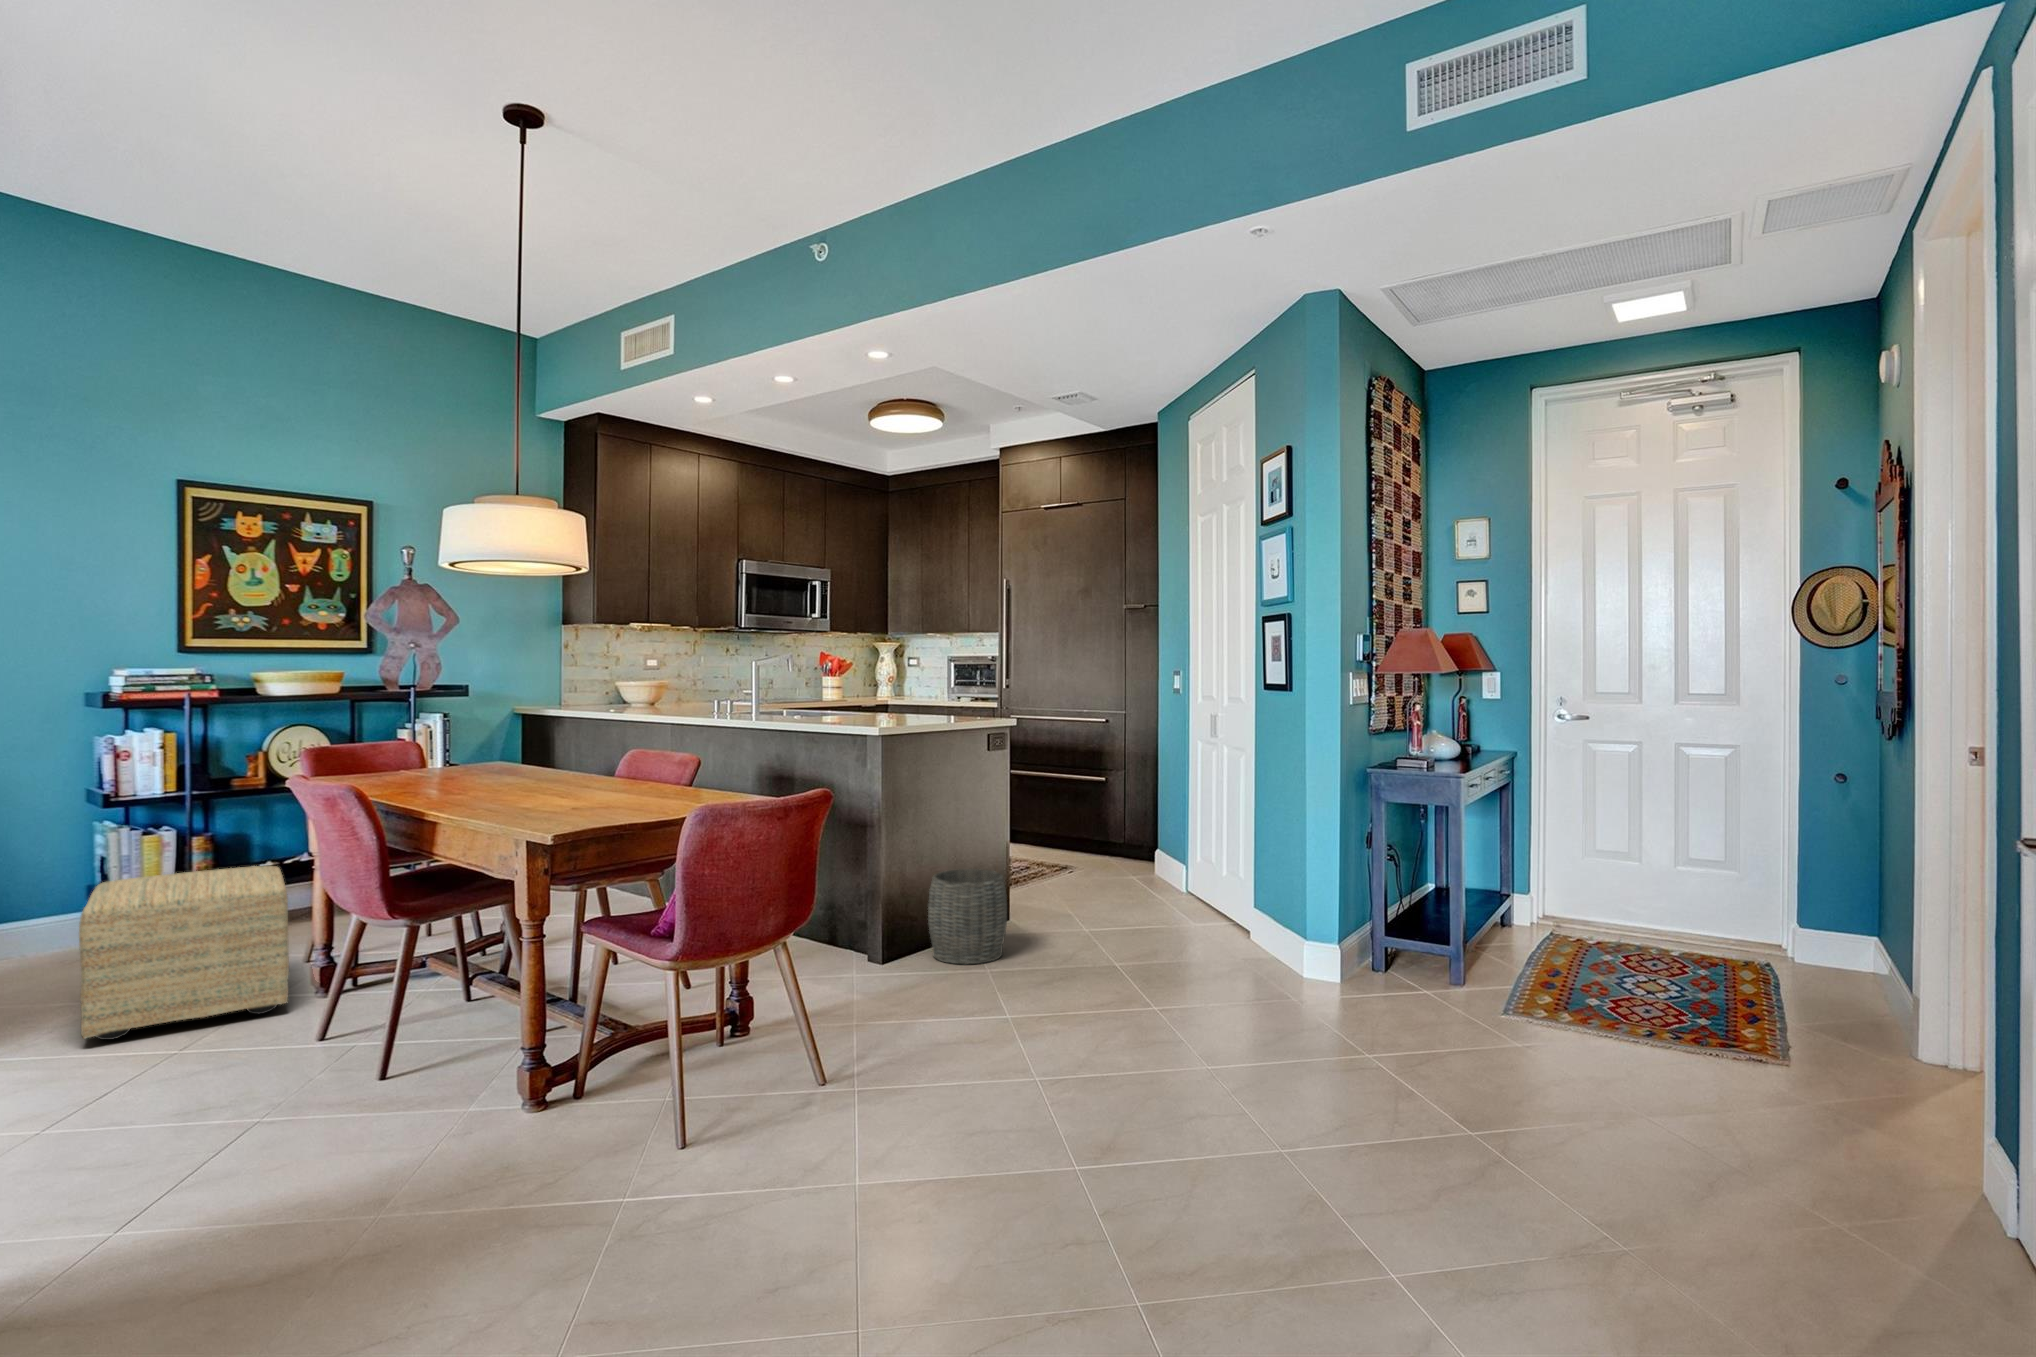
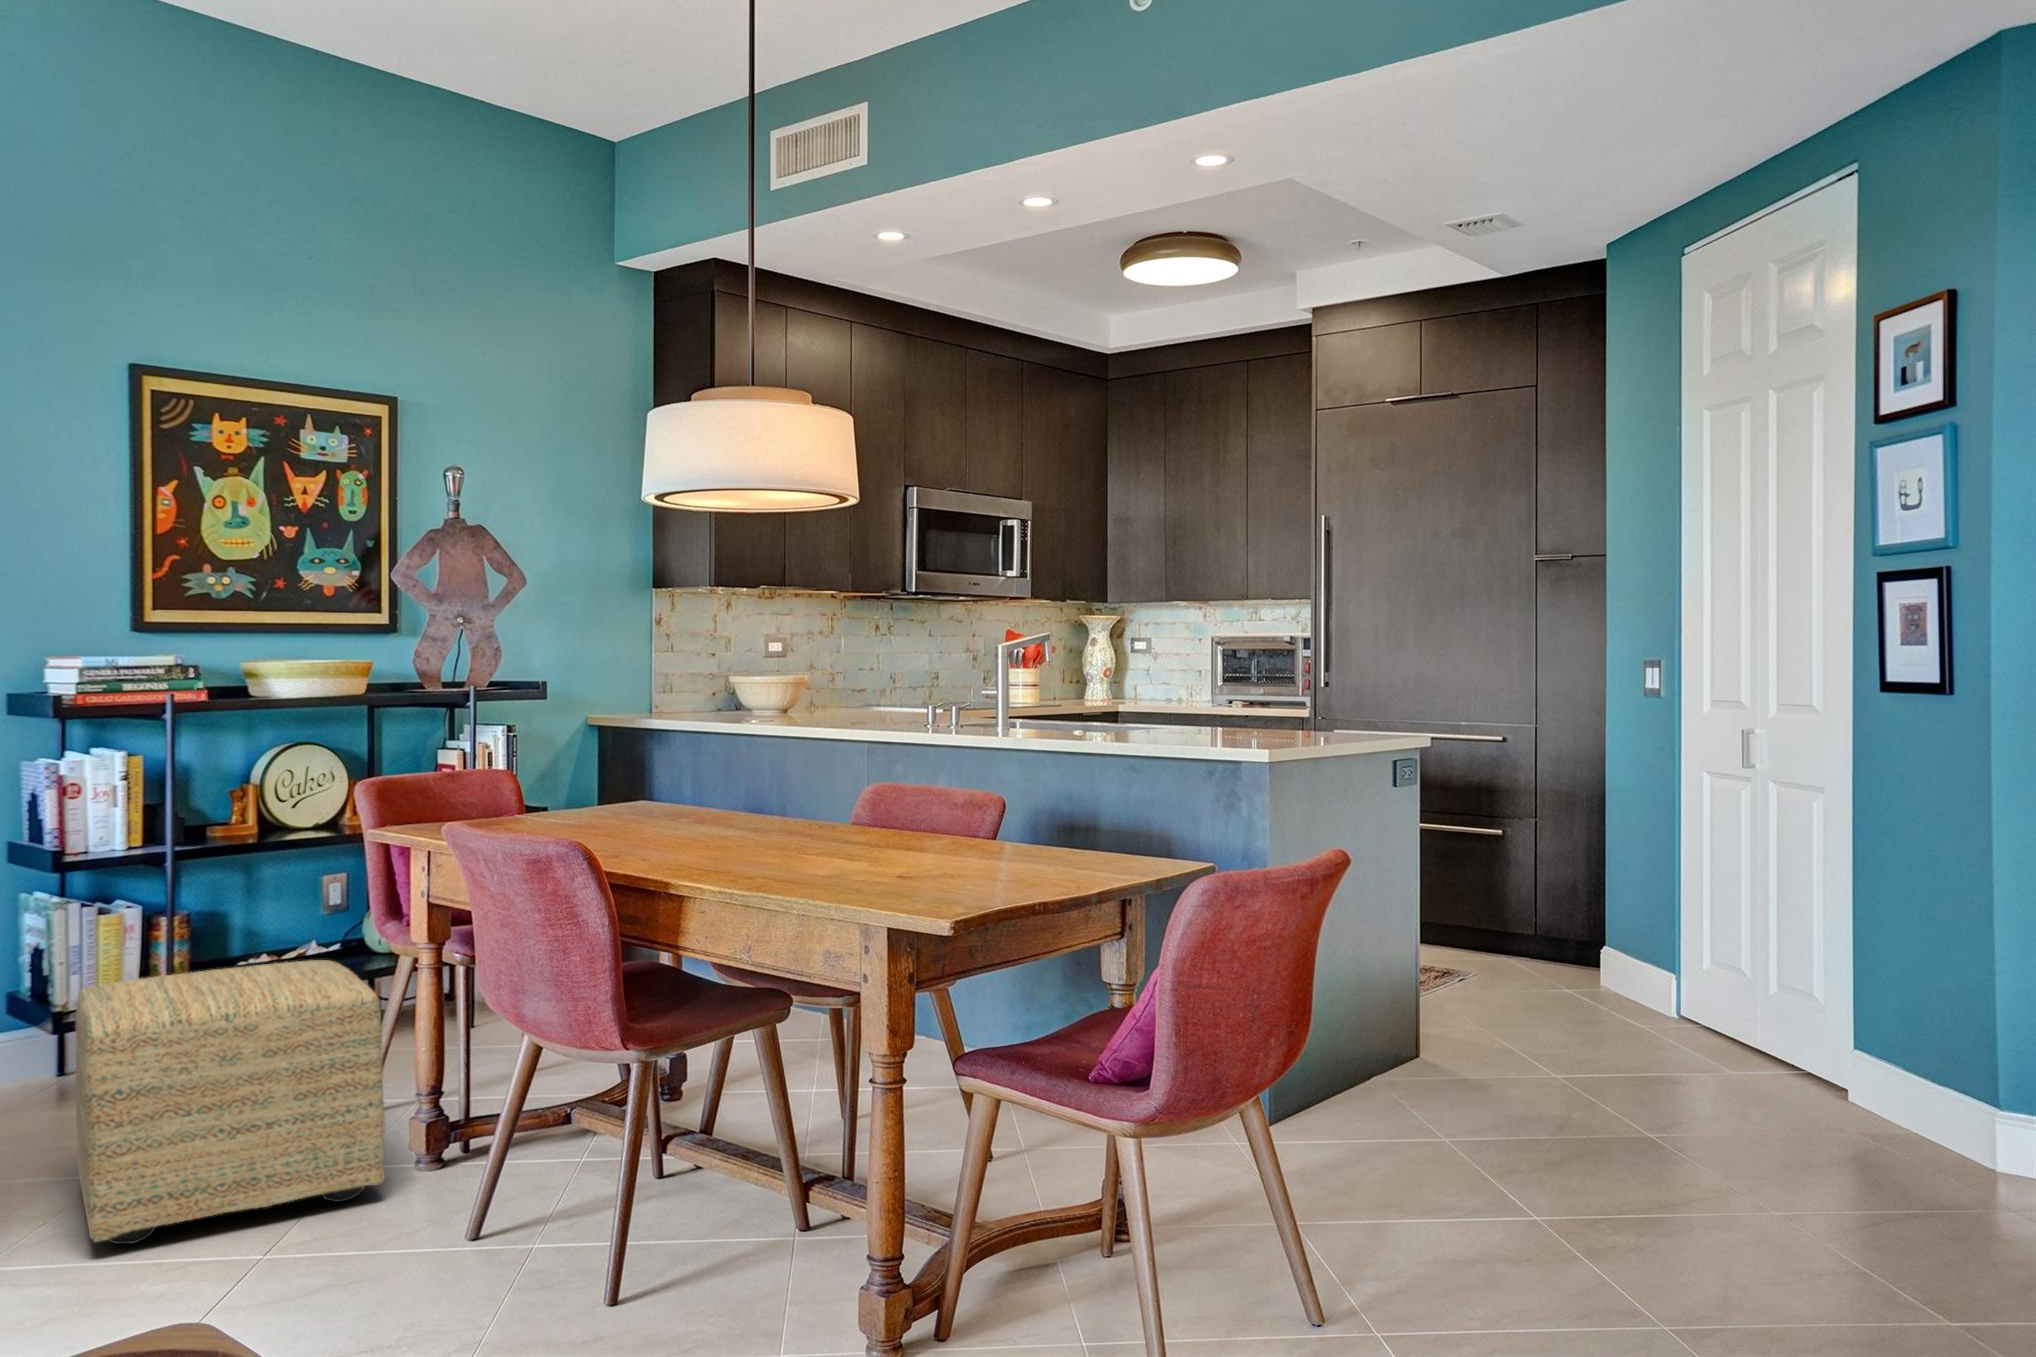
woven basket: present [928,869,1007,965] -> none [1360,960,1497,1119]

